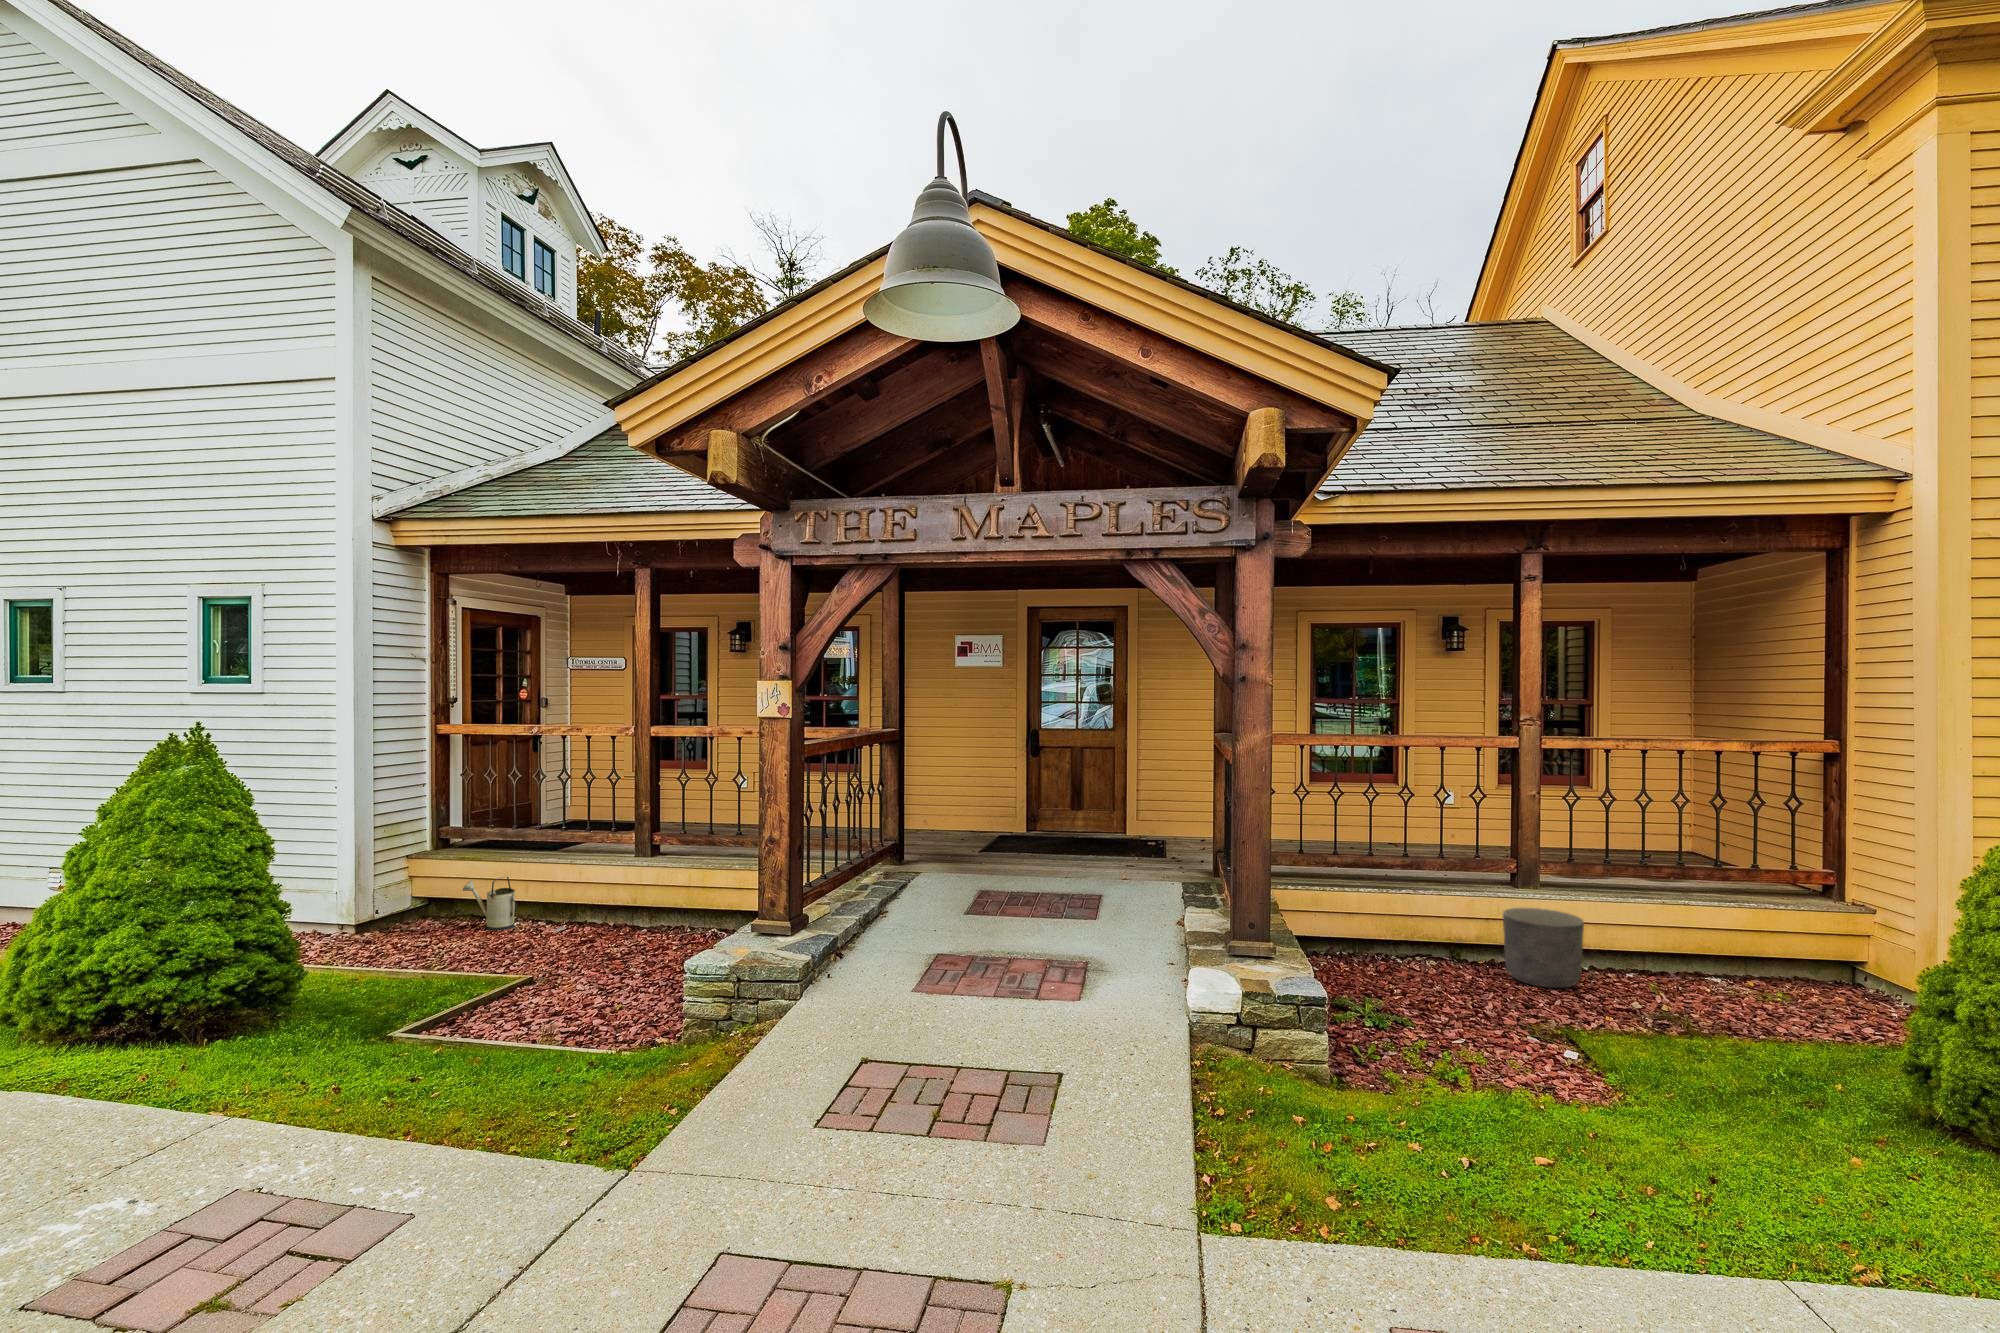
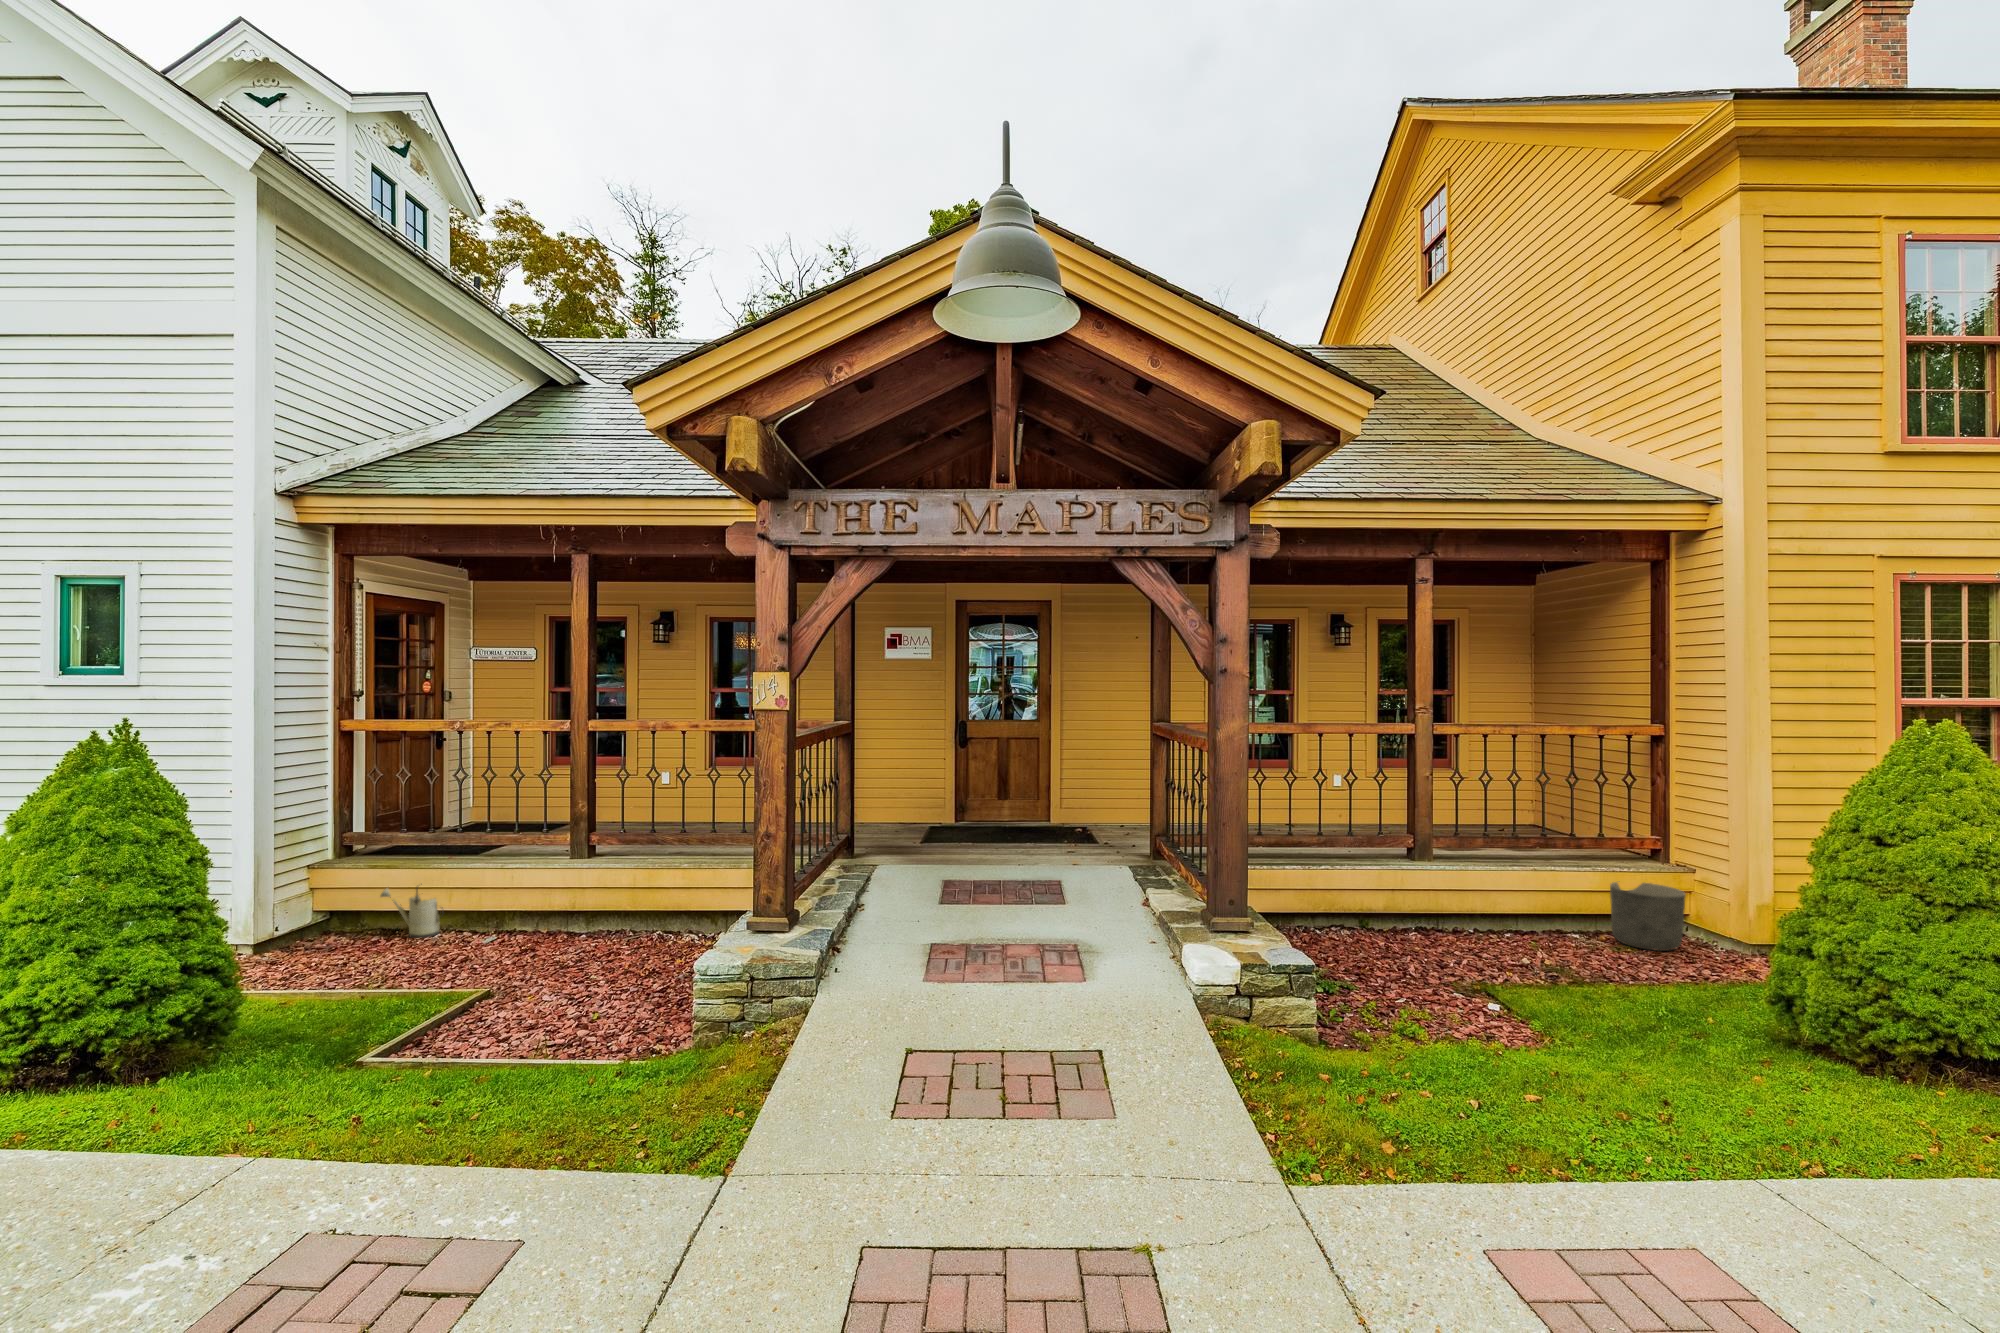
planter: present [1503,908,1584,988] -> present [1610,881,1686,951]

